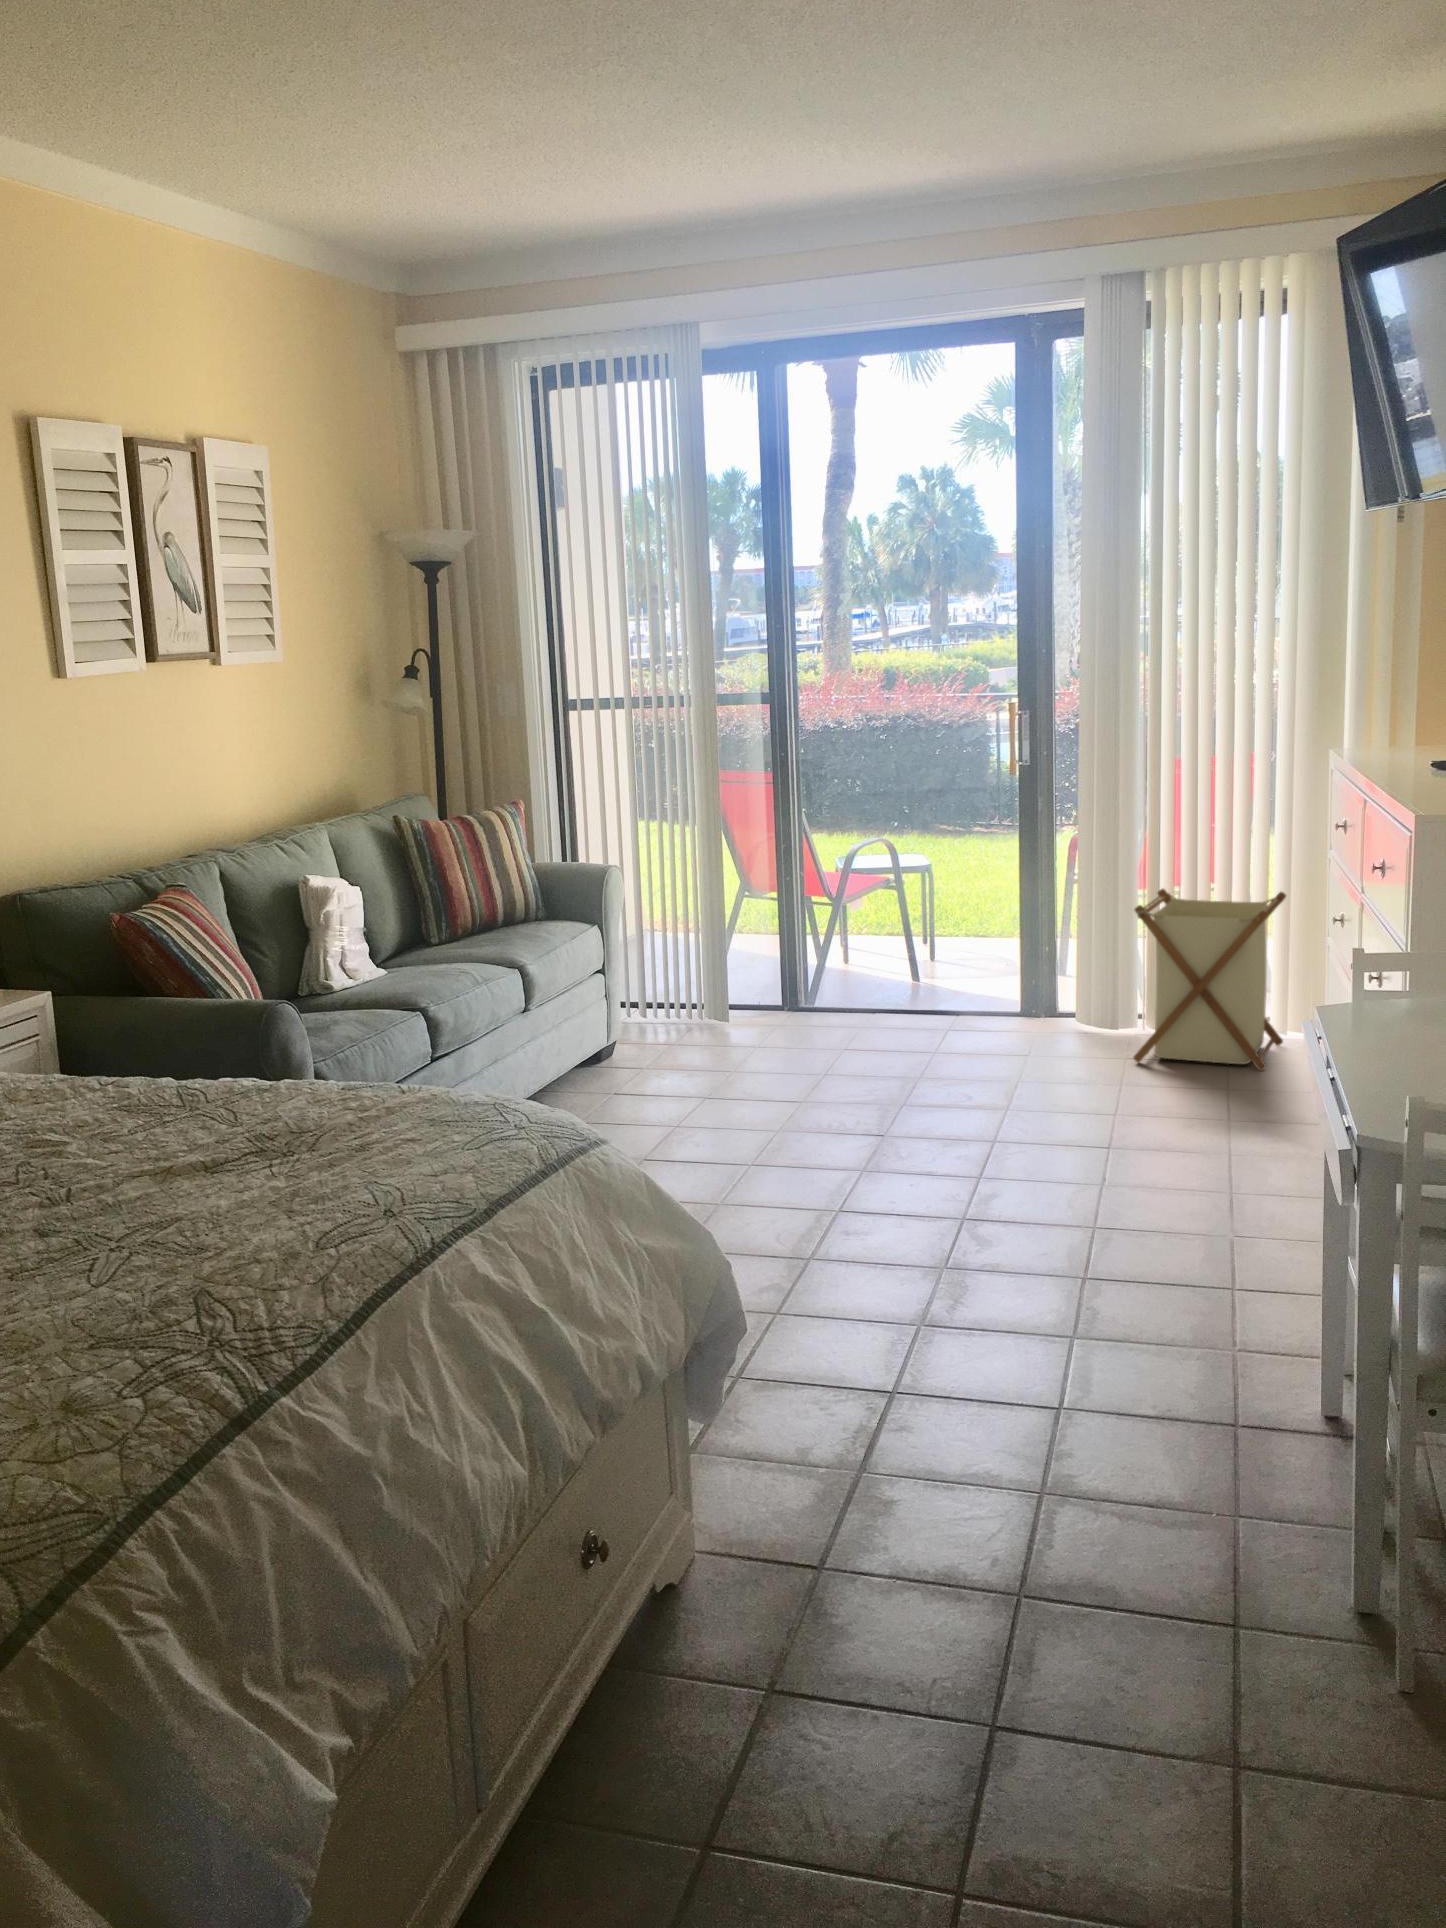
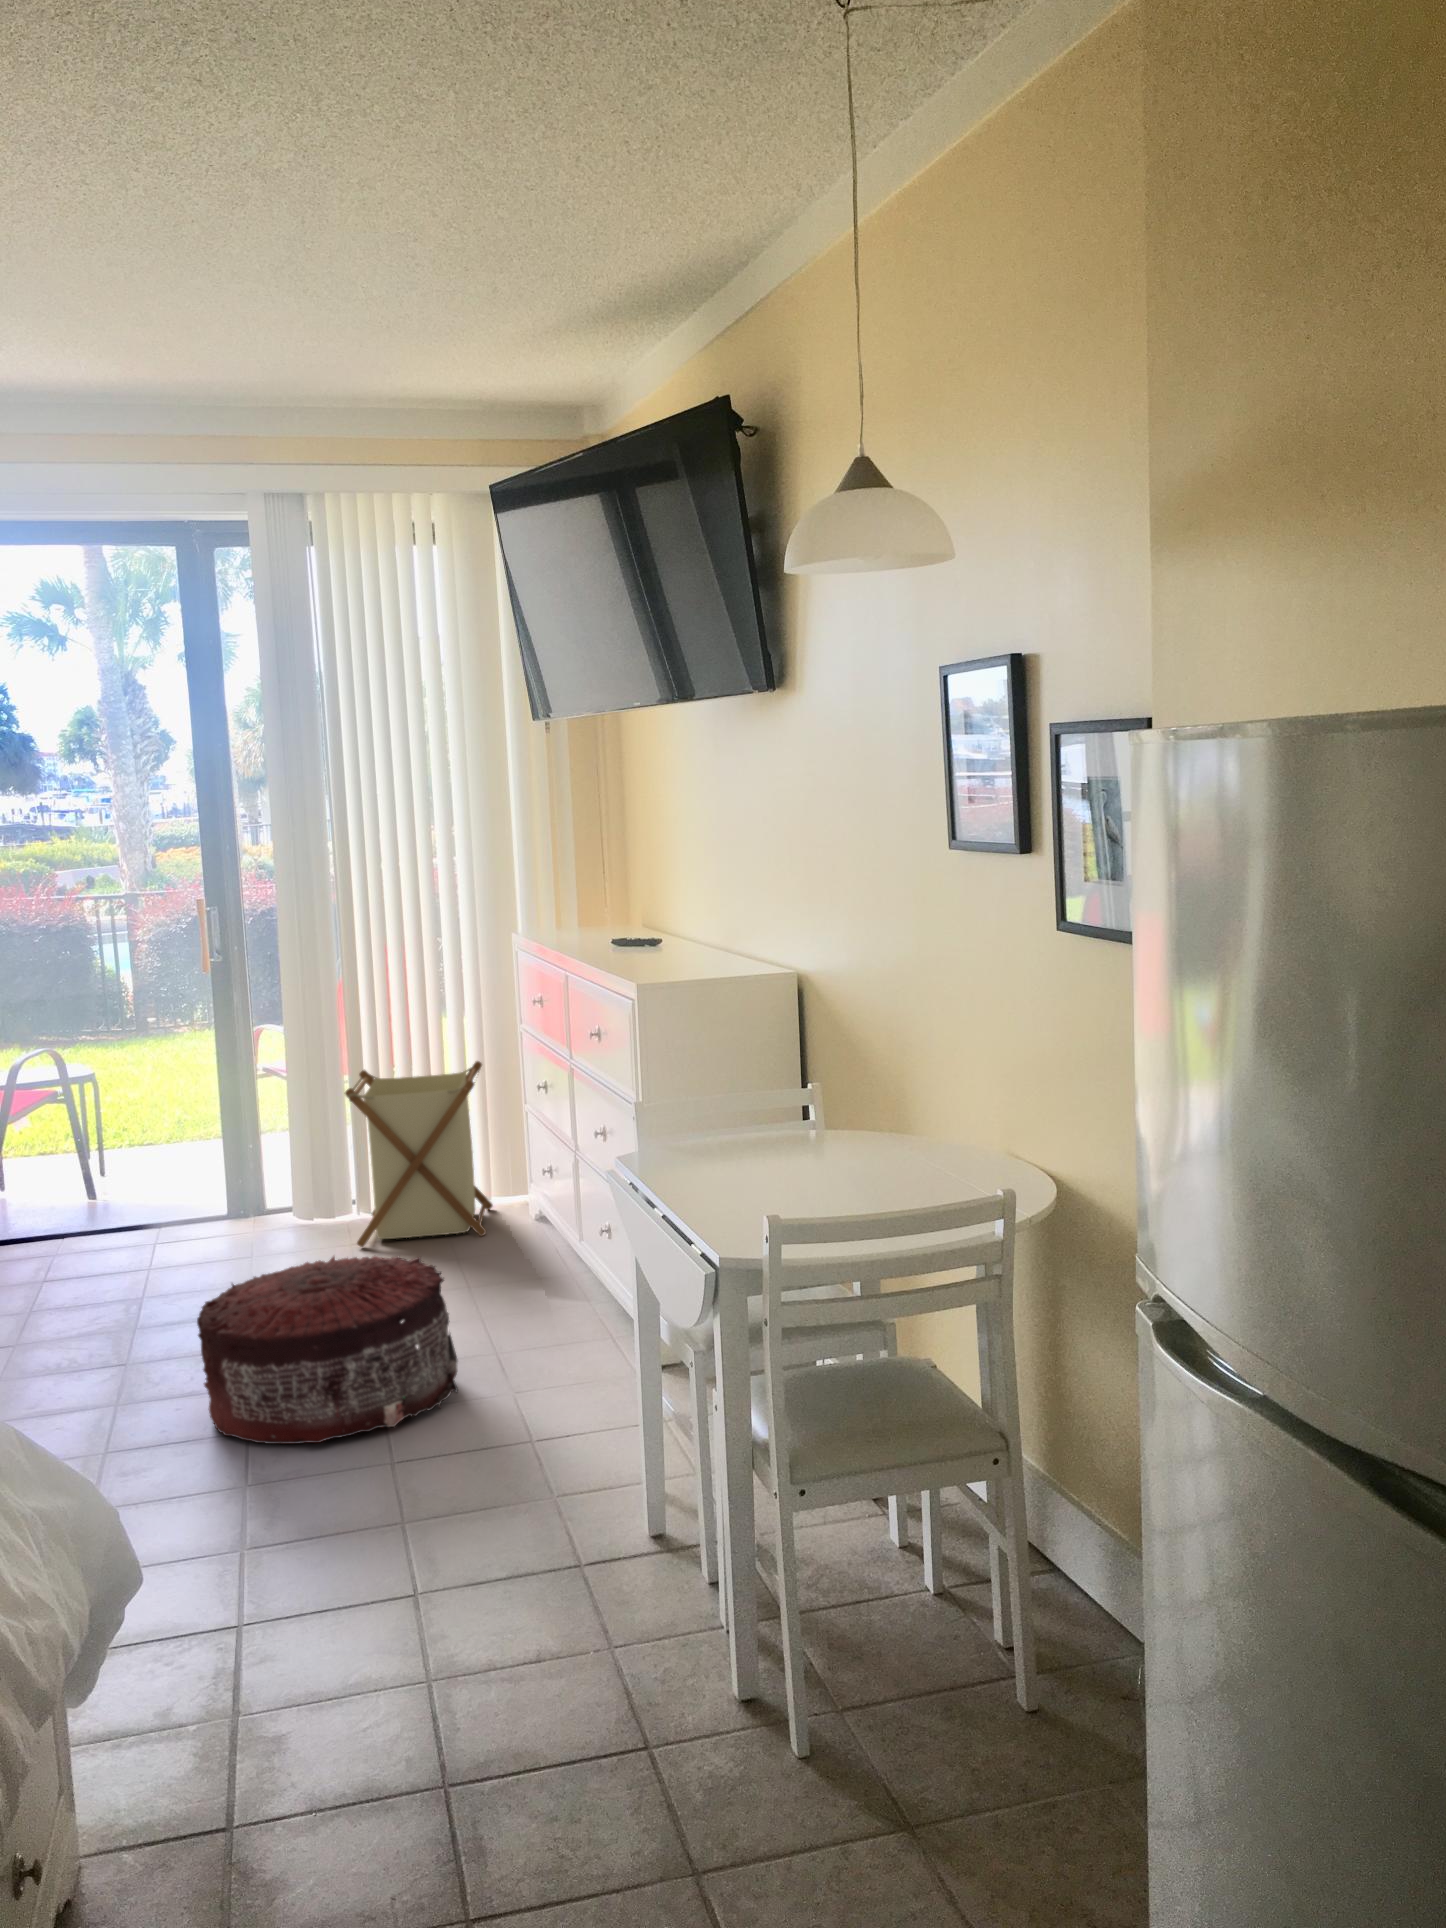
pouf: none [934,1064,1180,1241] -> present [197,1256,458,1444]

